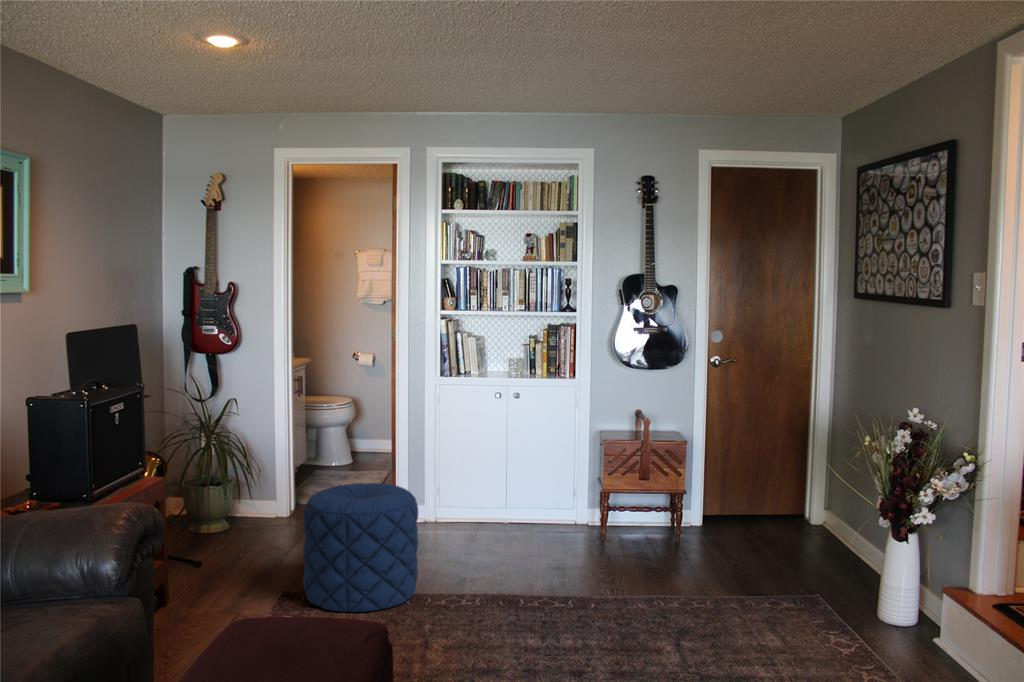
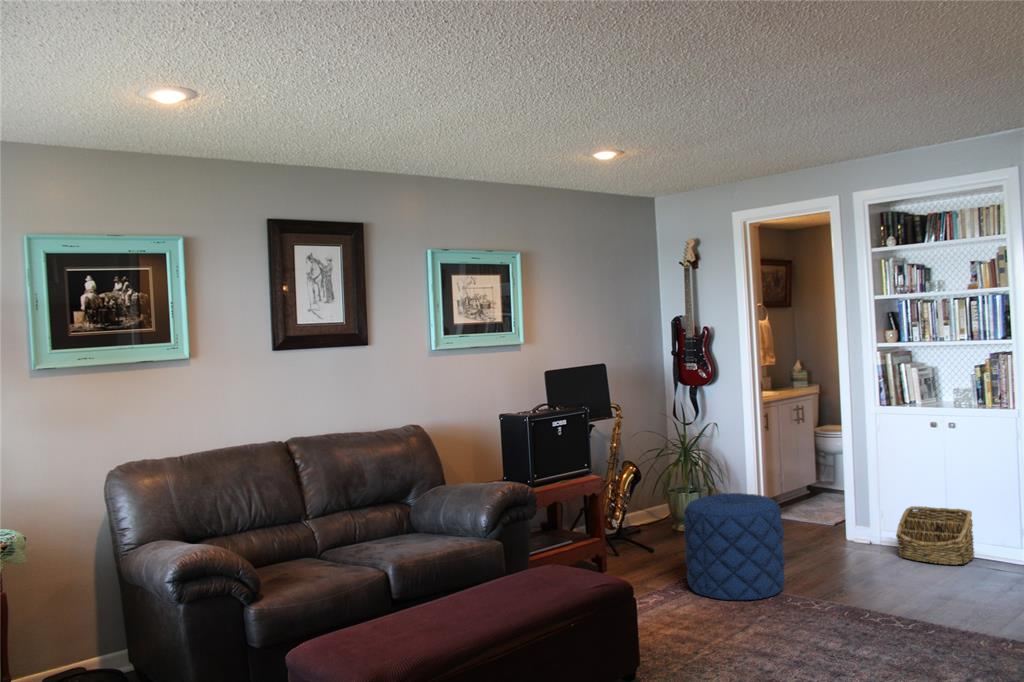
basket: none [466,477,531,533] -> present [896,506,974,565]

